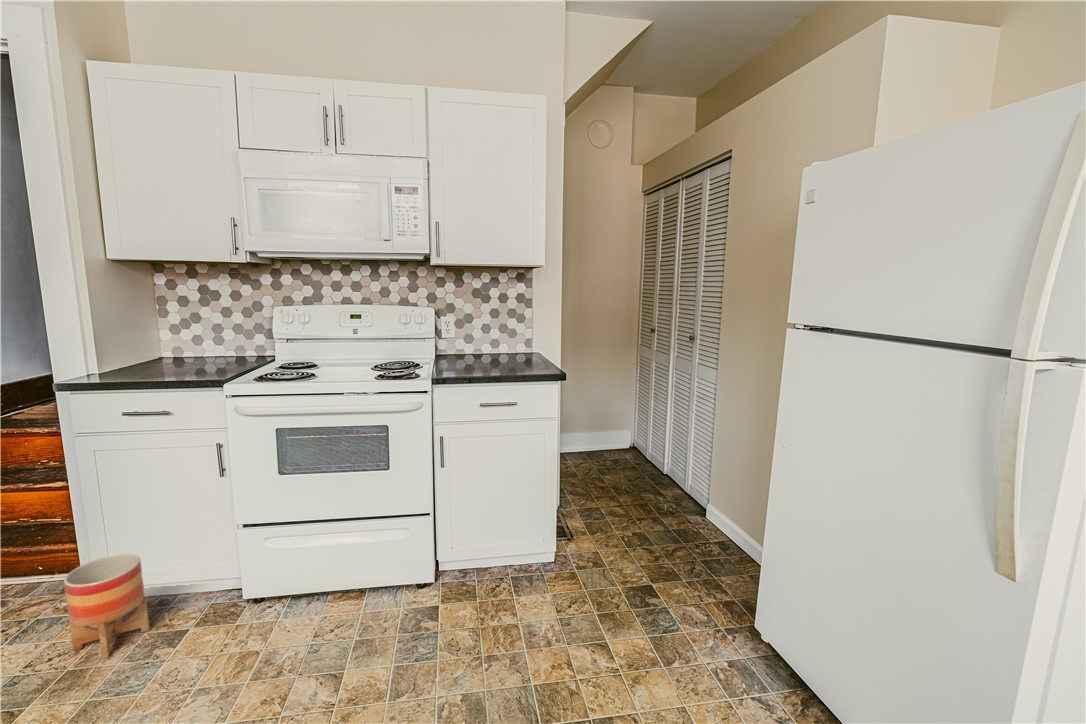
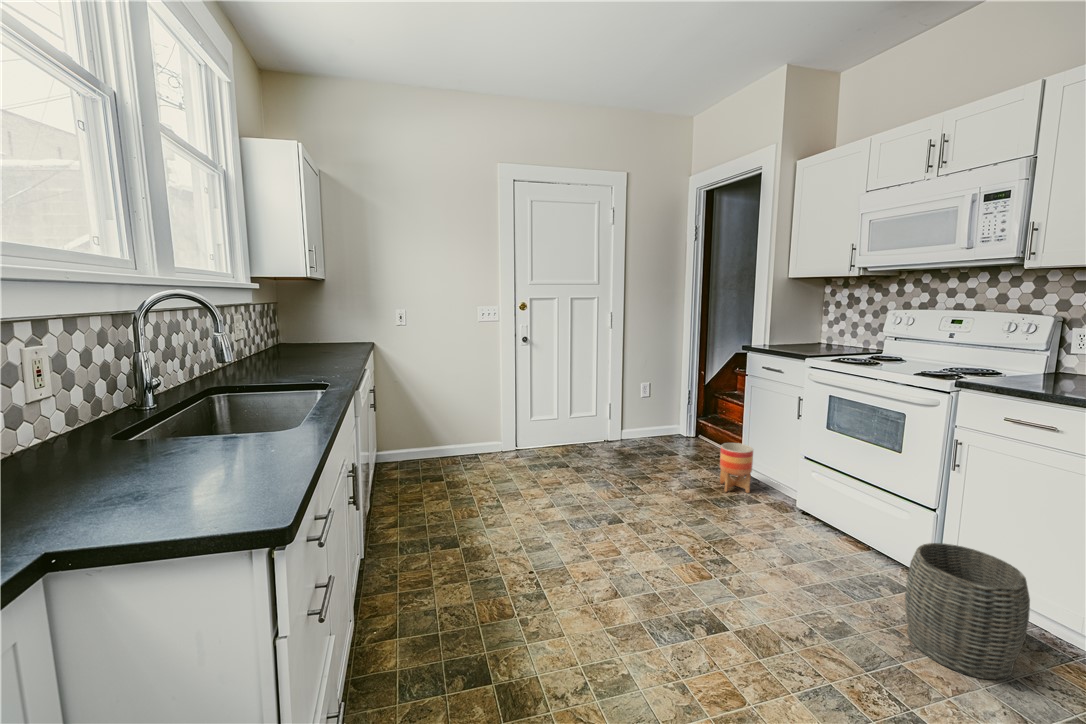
woven basket: none [476,528,564,656] -> present [905,543,1030,679]

